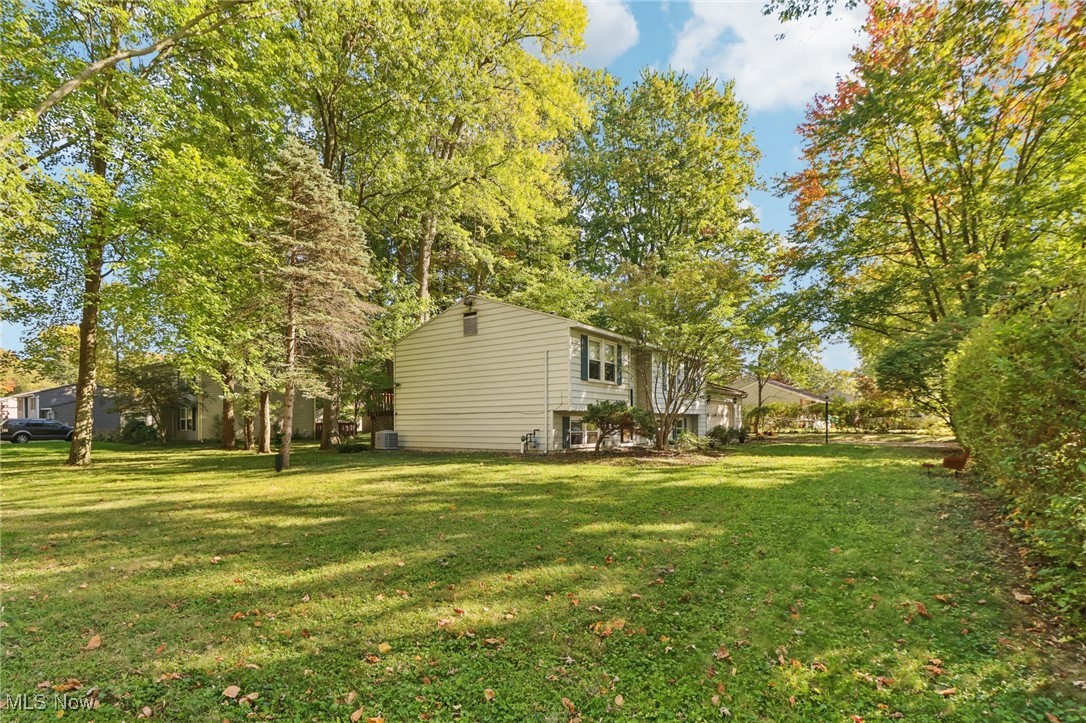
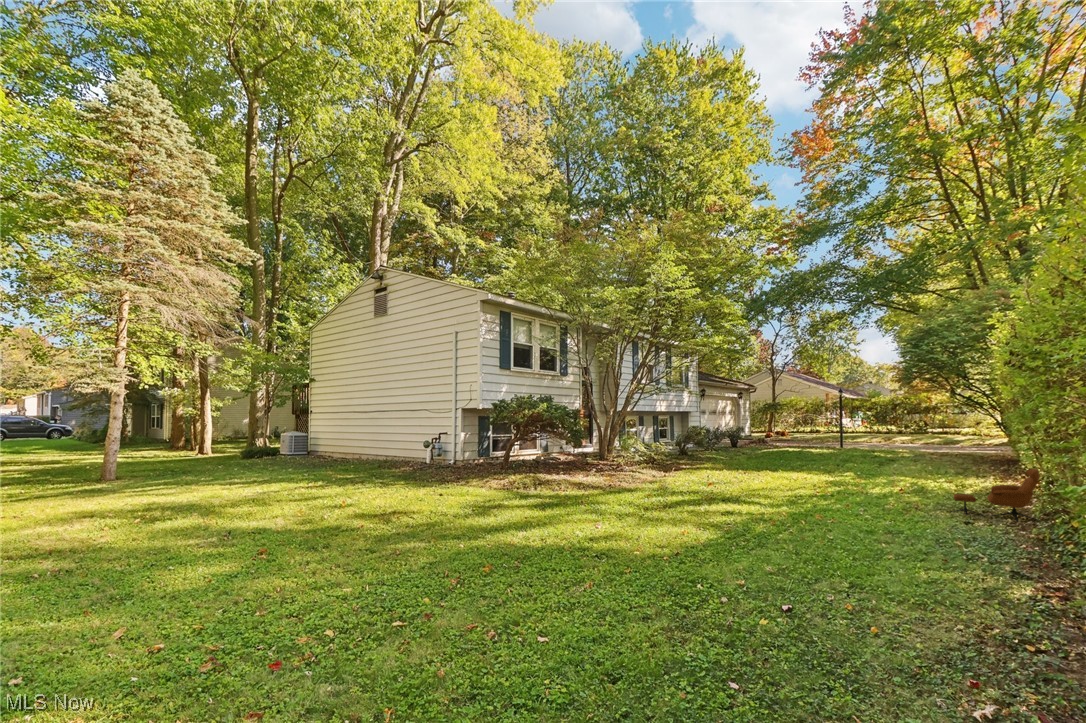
potted plant: present [274,433,288,472] -> none [80,434,108,484]

